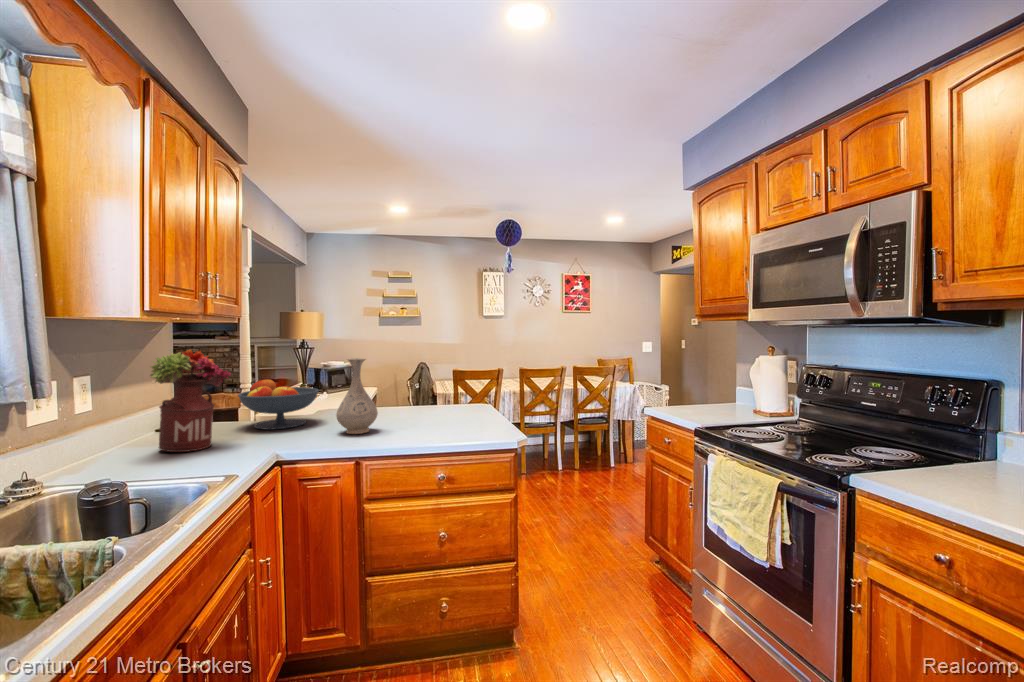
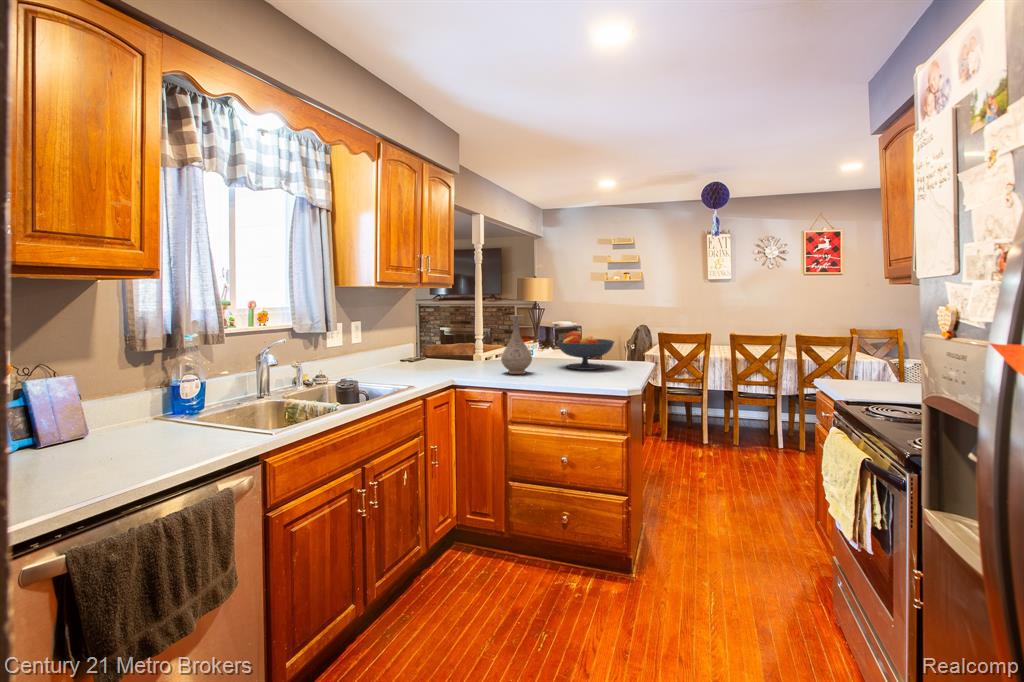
flower arrangement: present [150,350,230,452] -> none [386,306,433,373]
fruit bowl: present [238,380,319,430] -> present [557,331,614,370]

